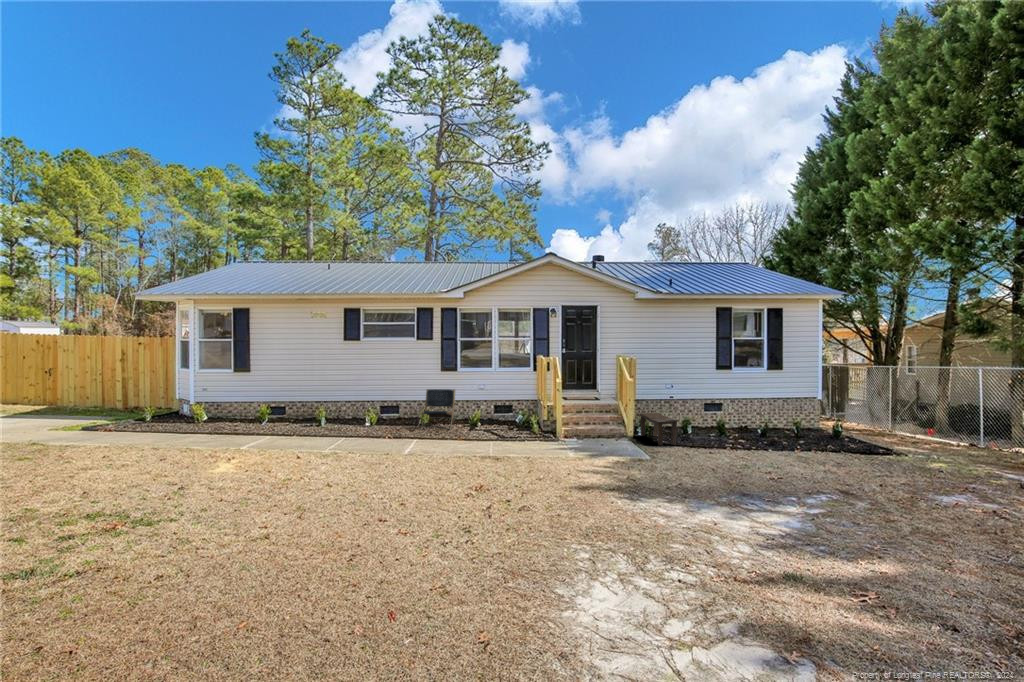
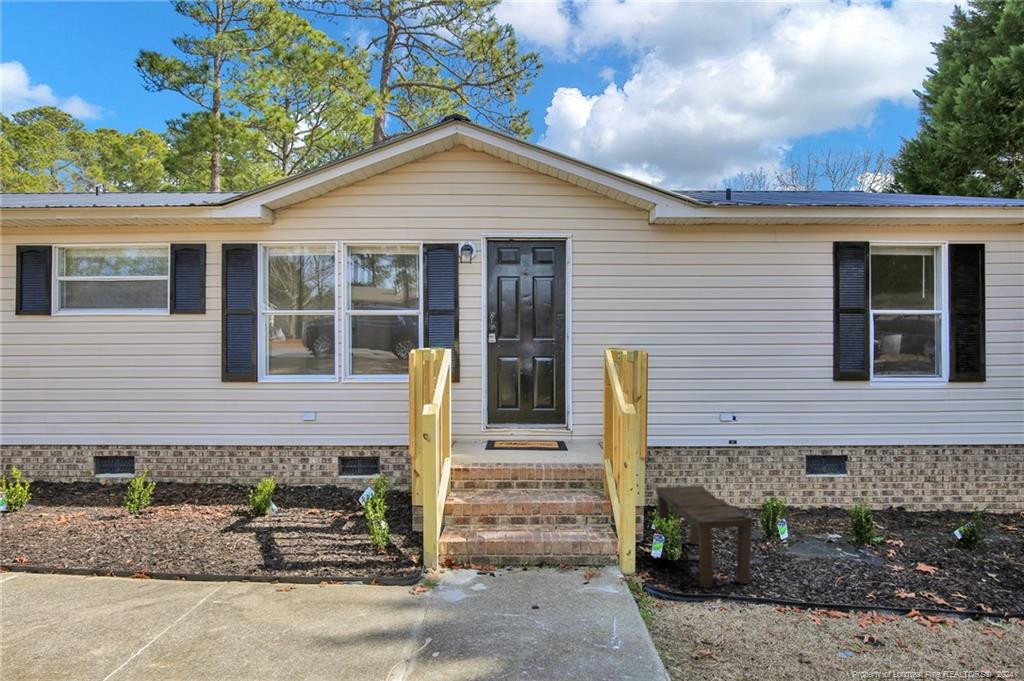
lounge chair: present [421,389,455,430] -> none [141,420,251,520]

